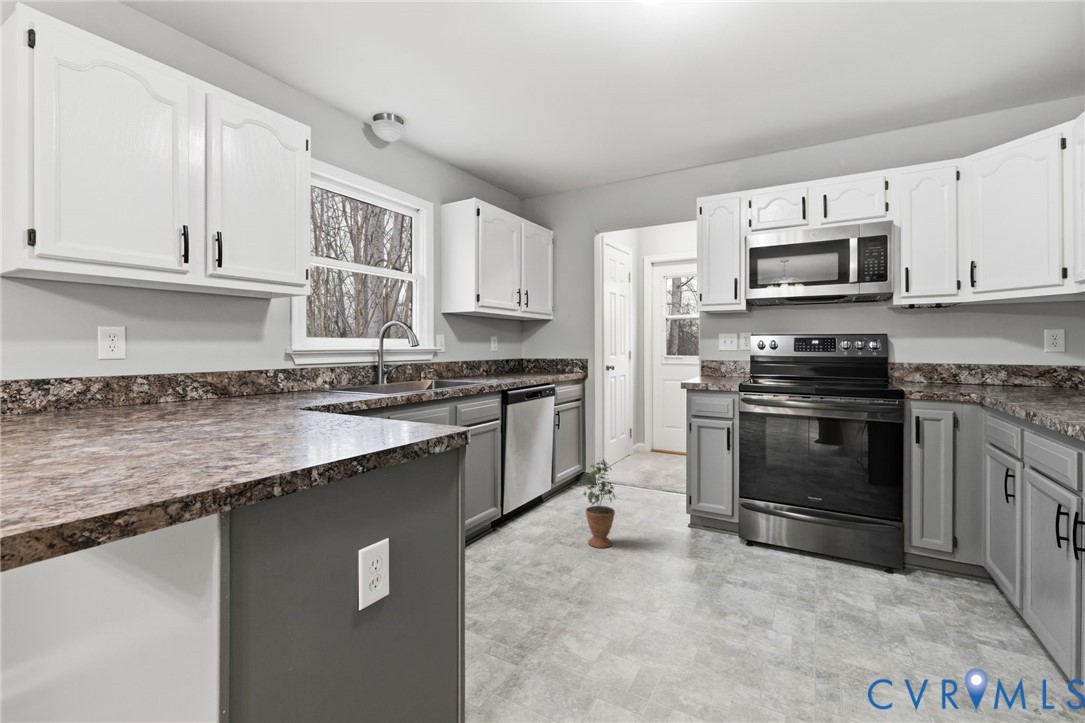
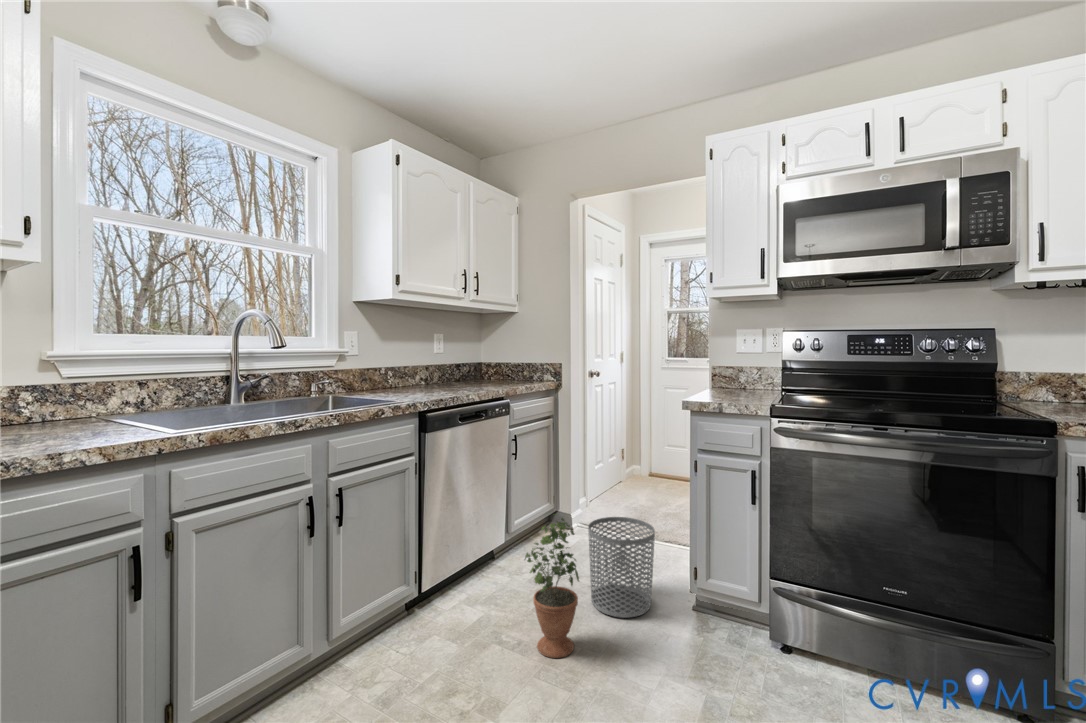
waste bin: none [617,466,663,530] -> present [588,517,655,618]

